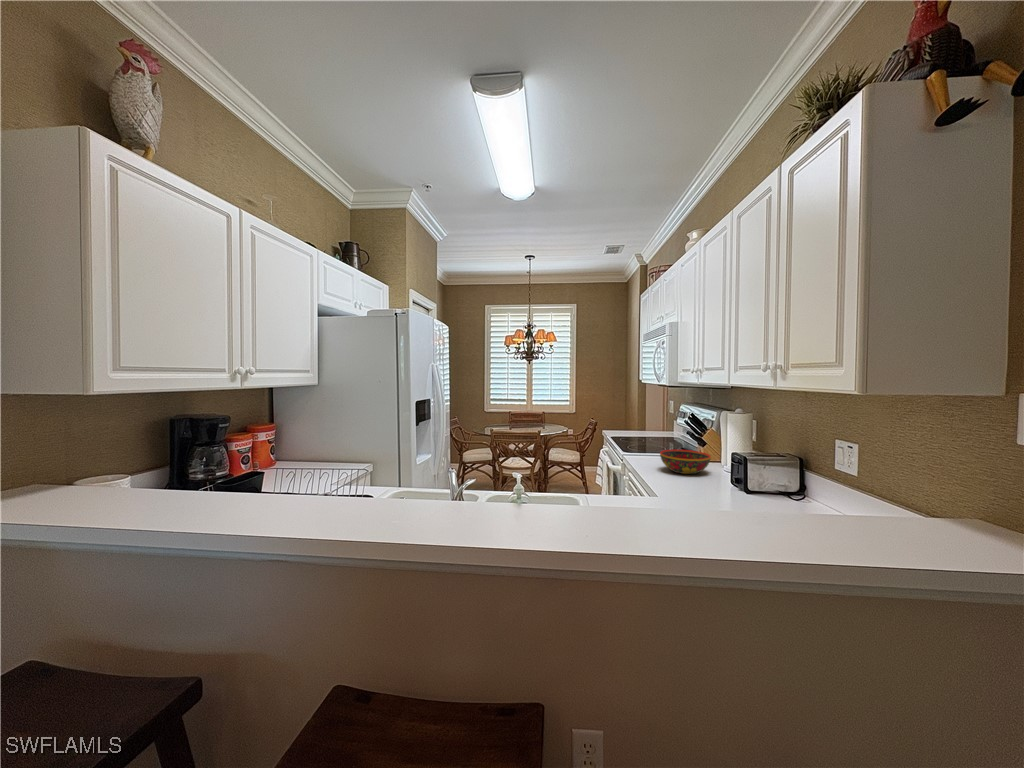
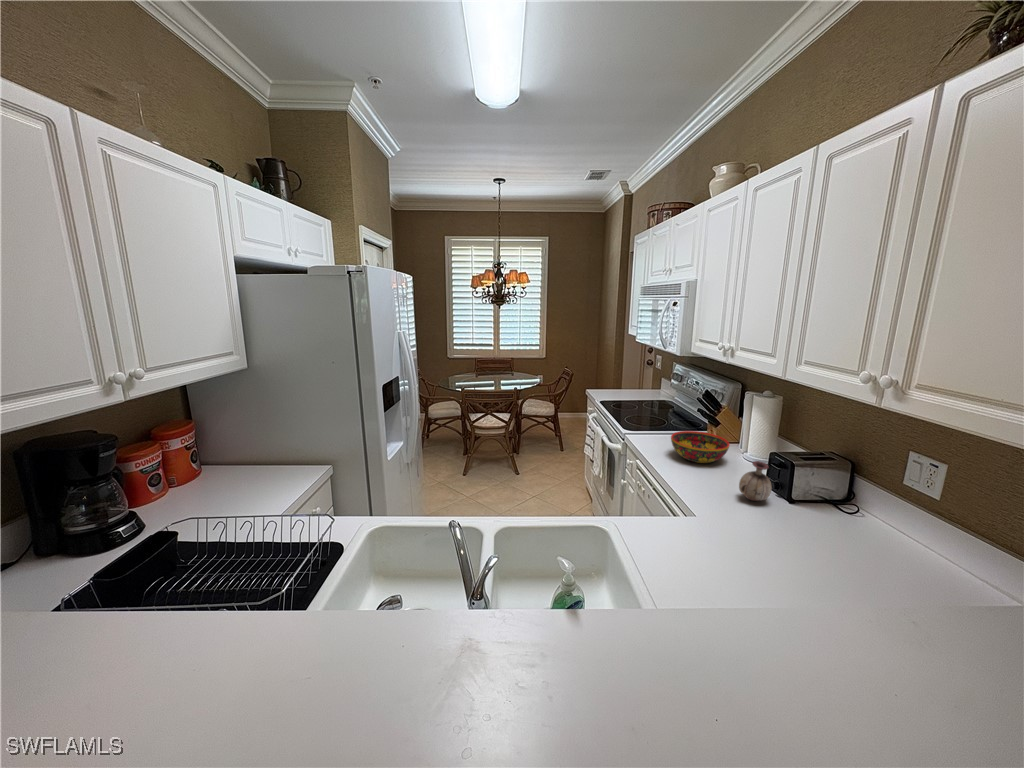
vase: none [705,459,734,494] -> present [739,461,772,501]

